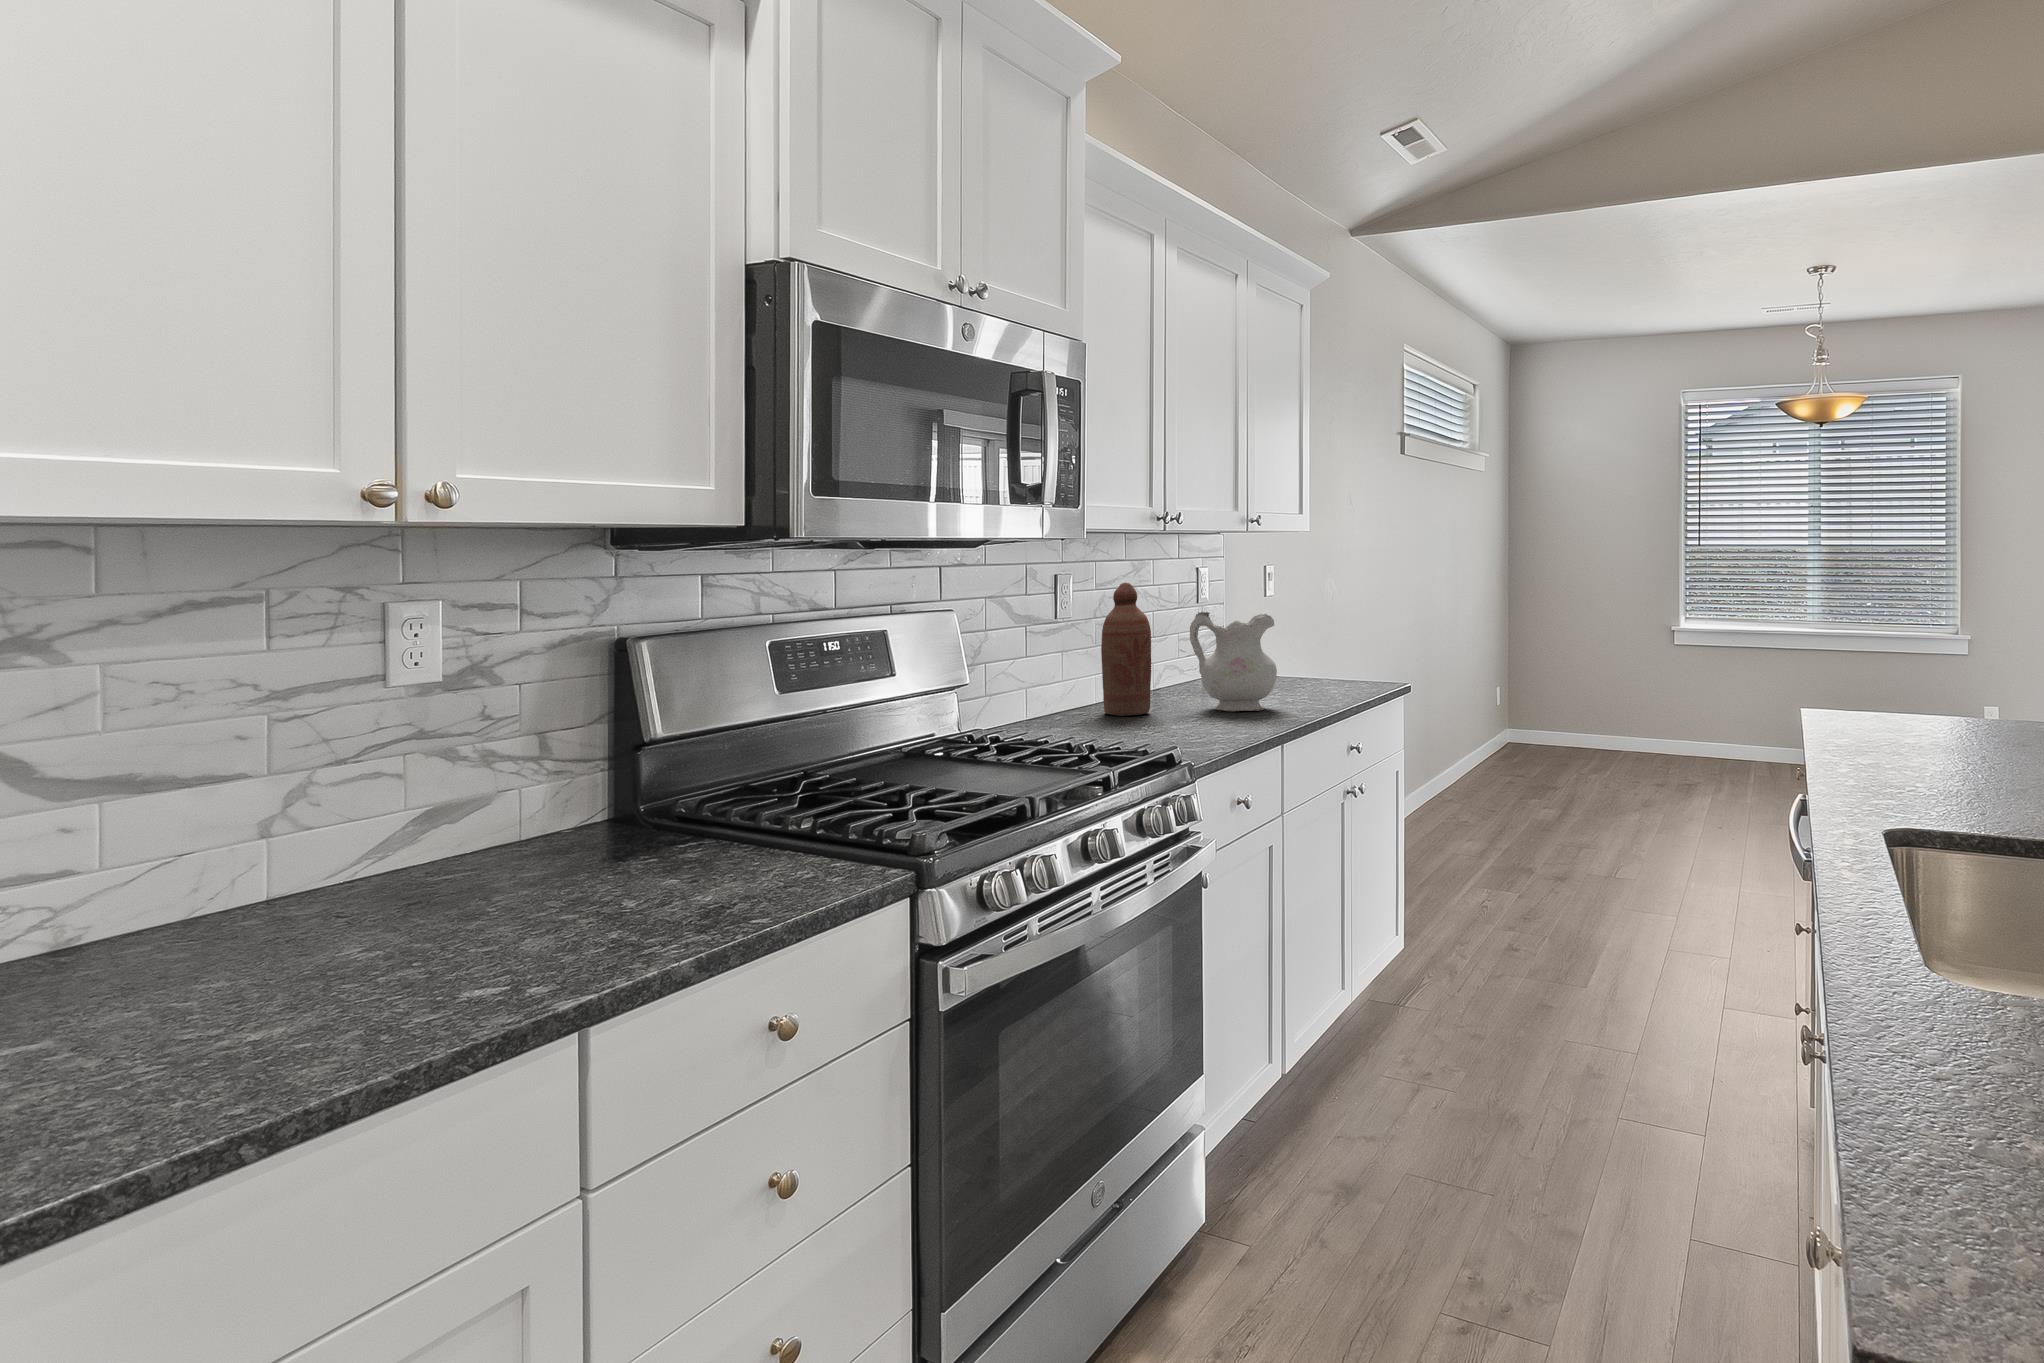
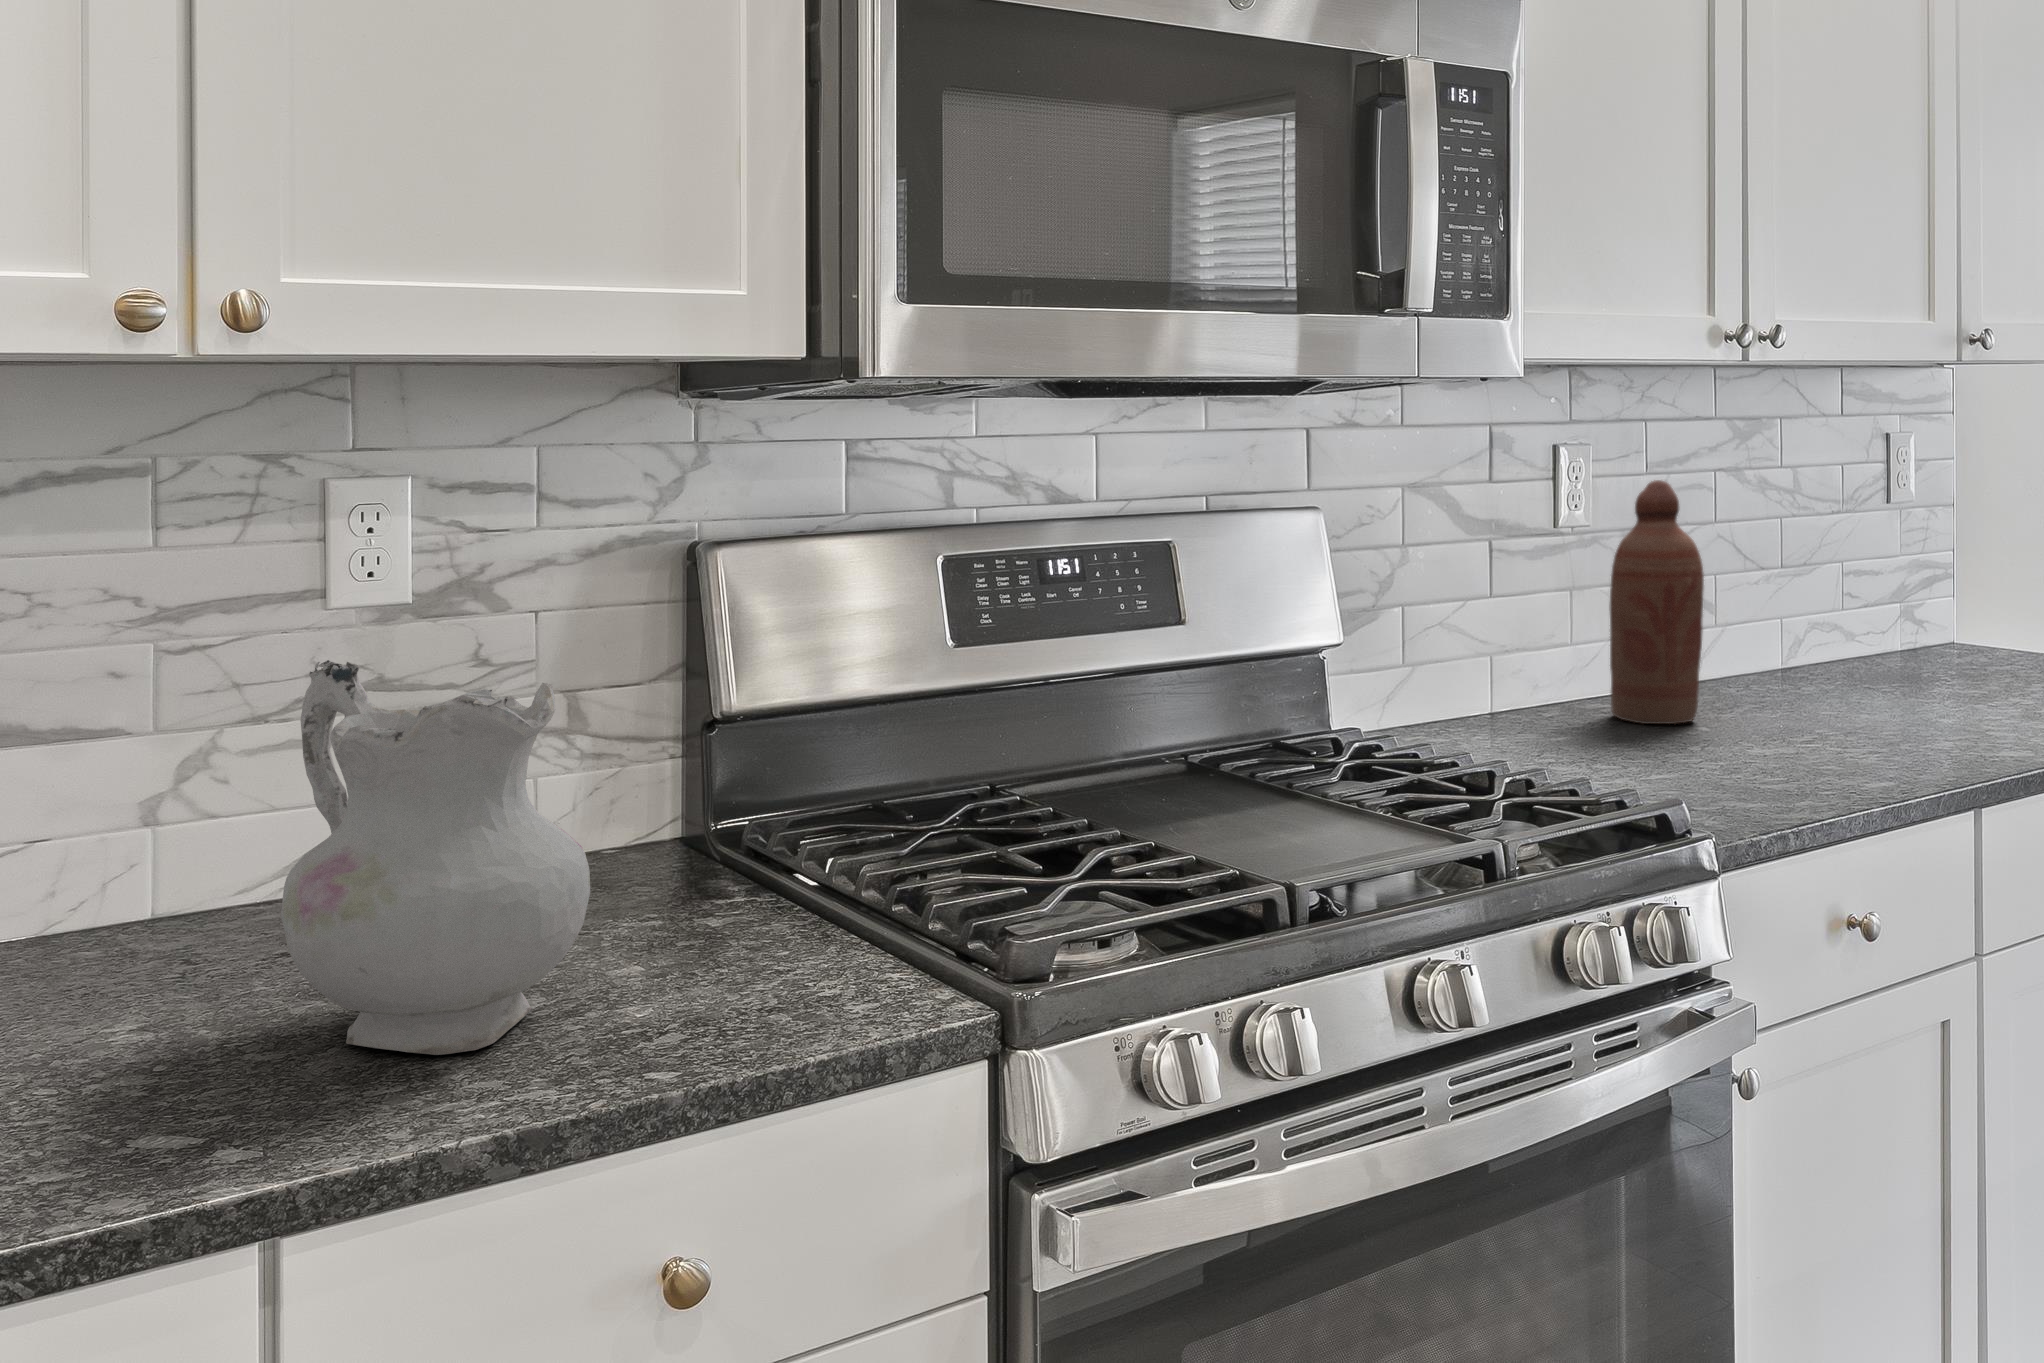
ceramic pitcher: present [1190,612,1277,711] -> present [281,660,590,1055]

